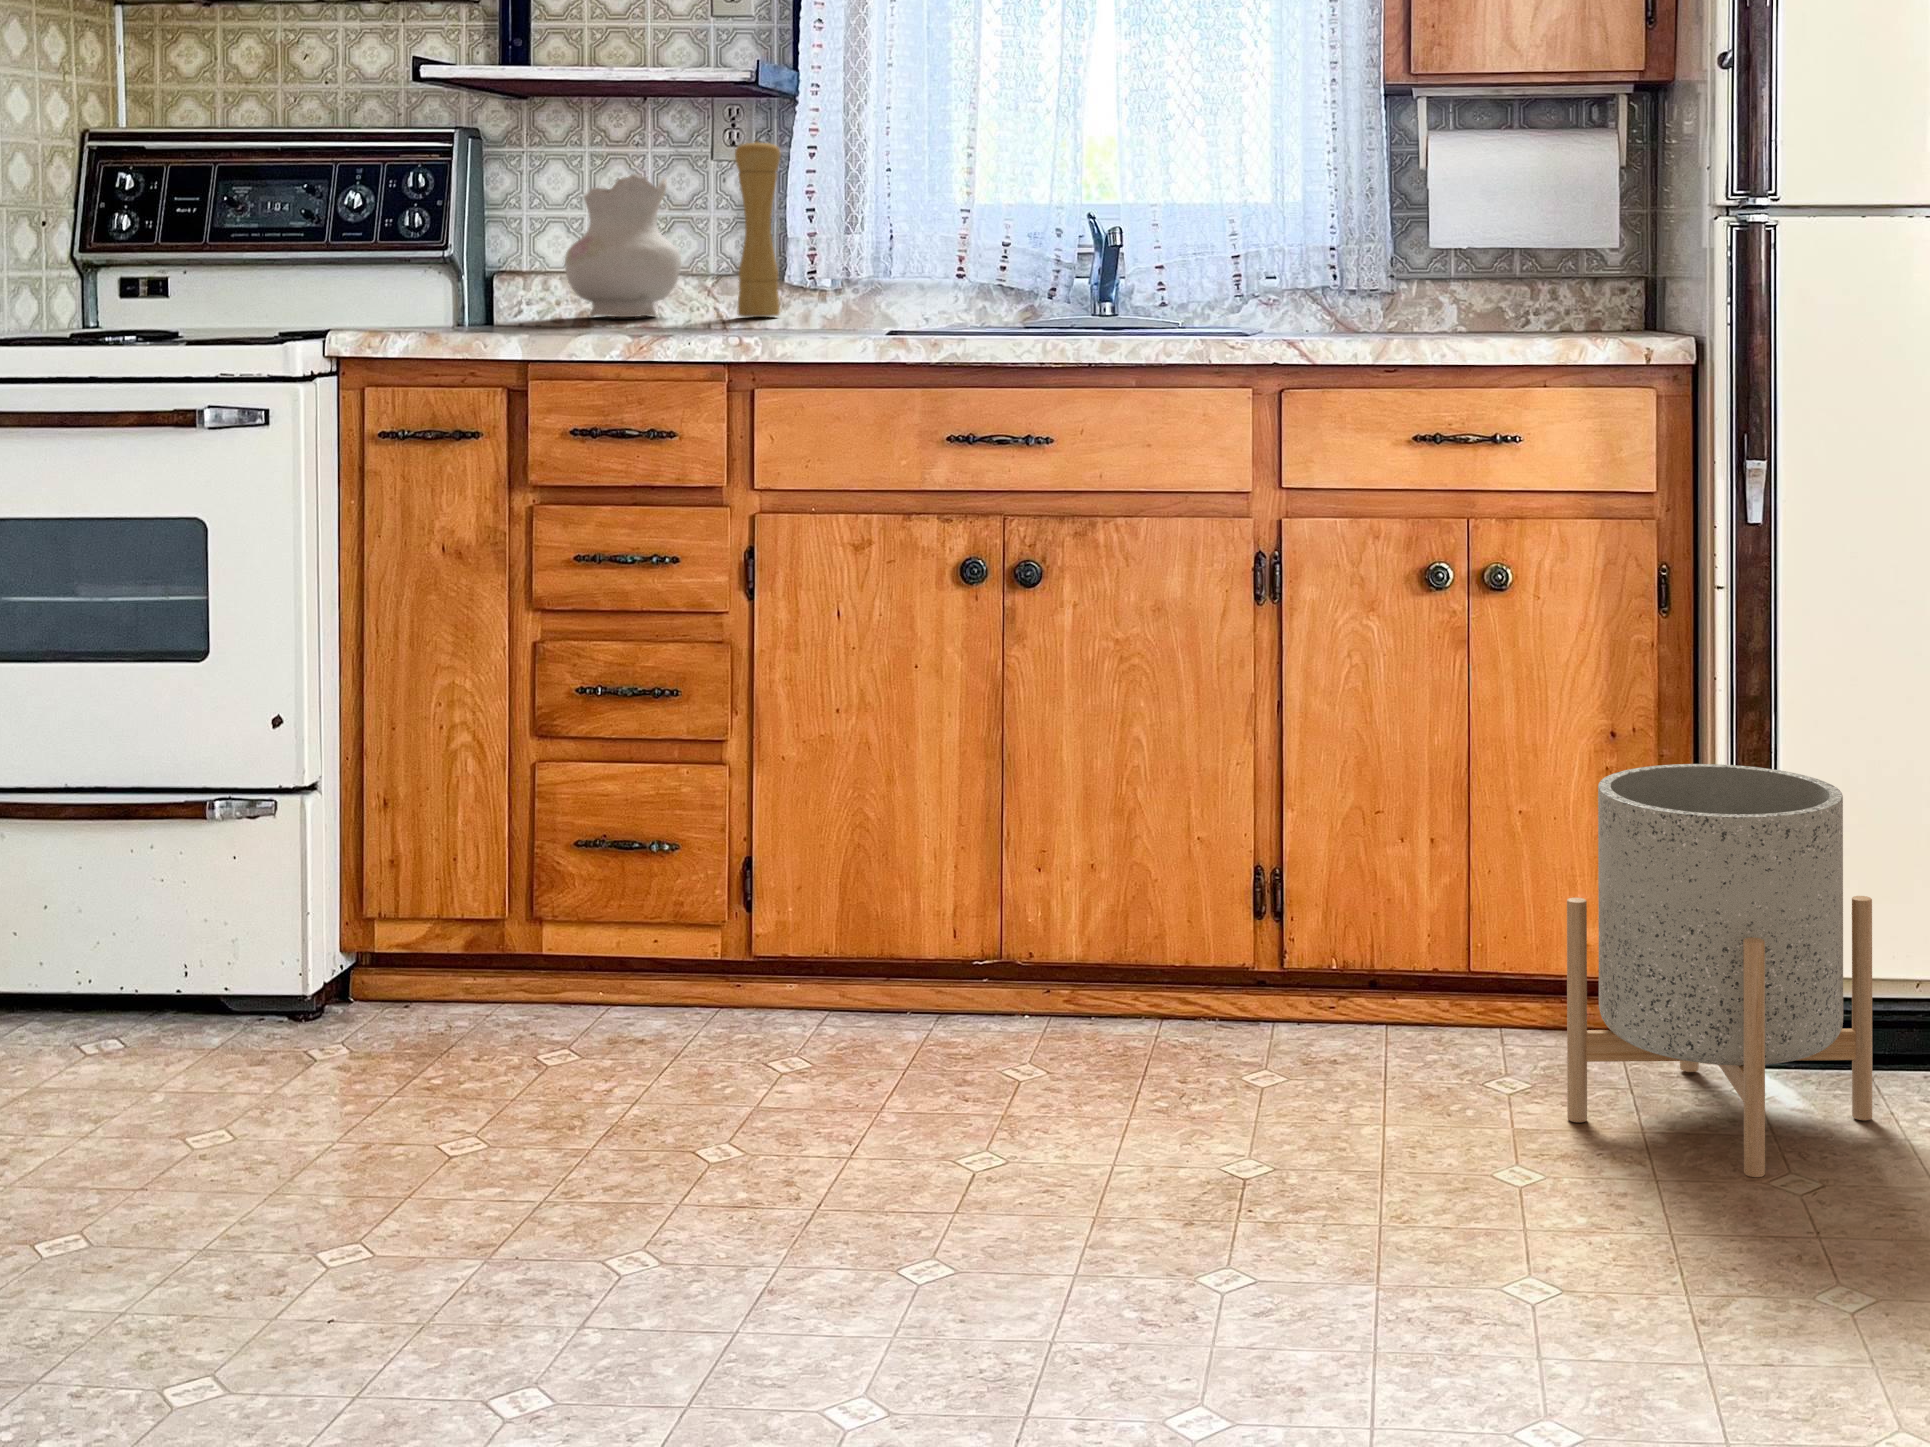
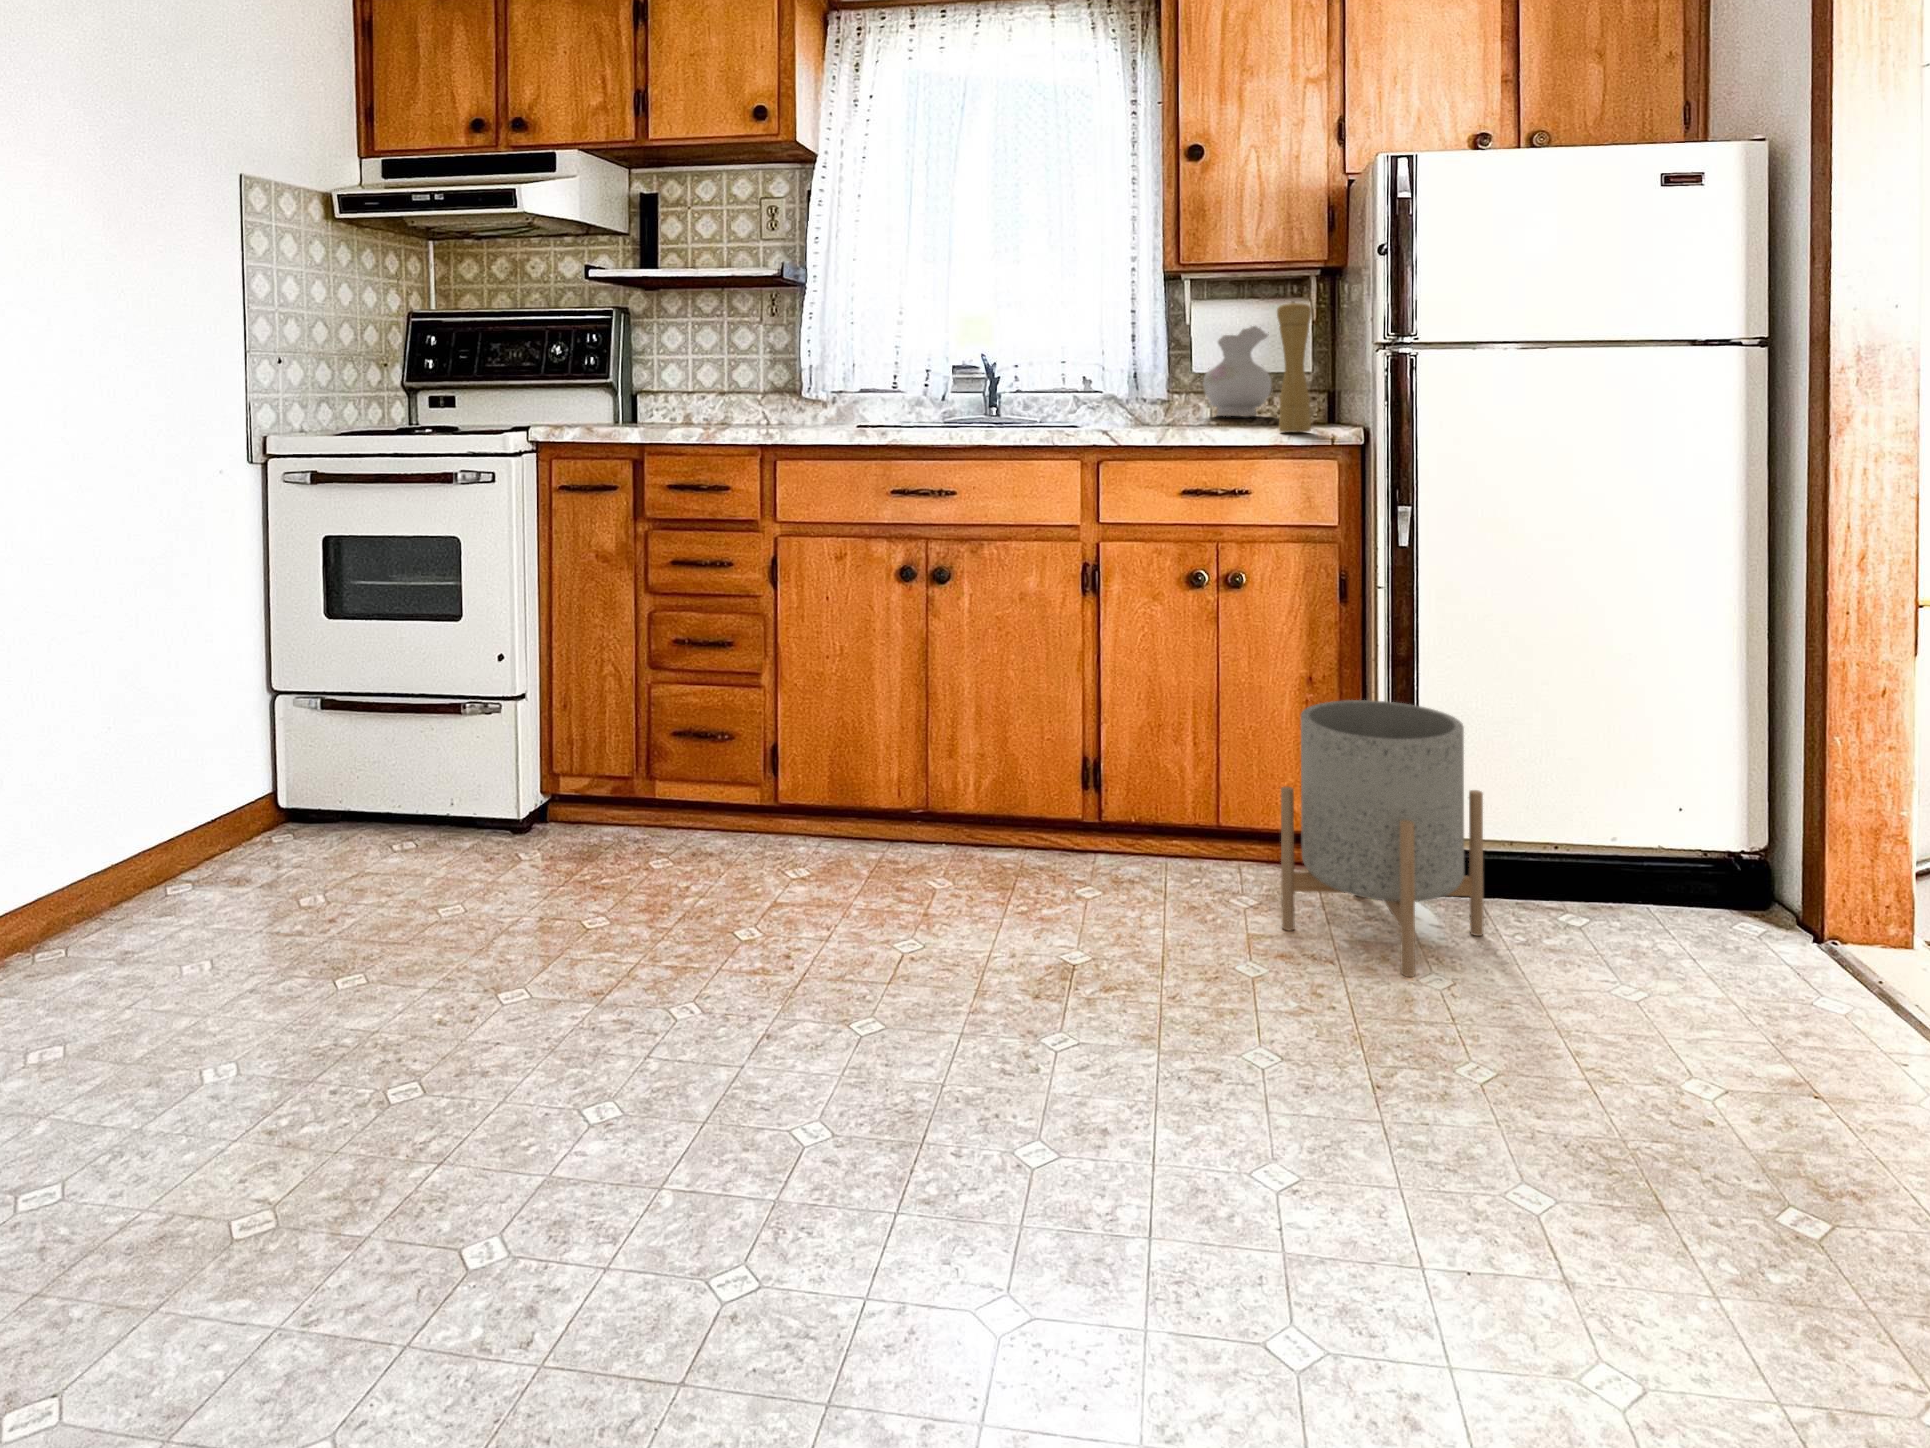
pepper mill: present [735,140,780,317] -> present [1277,301,1311,432]
ceramic pitcher: present [565,174,681,317] -> present [1203,326,1271,417]

